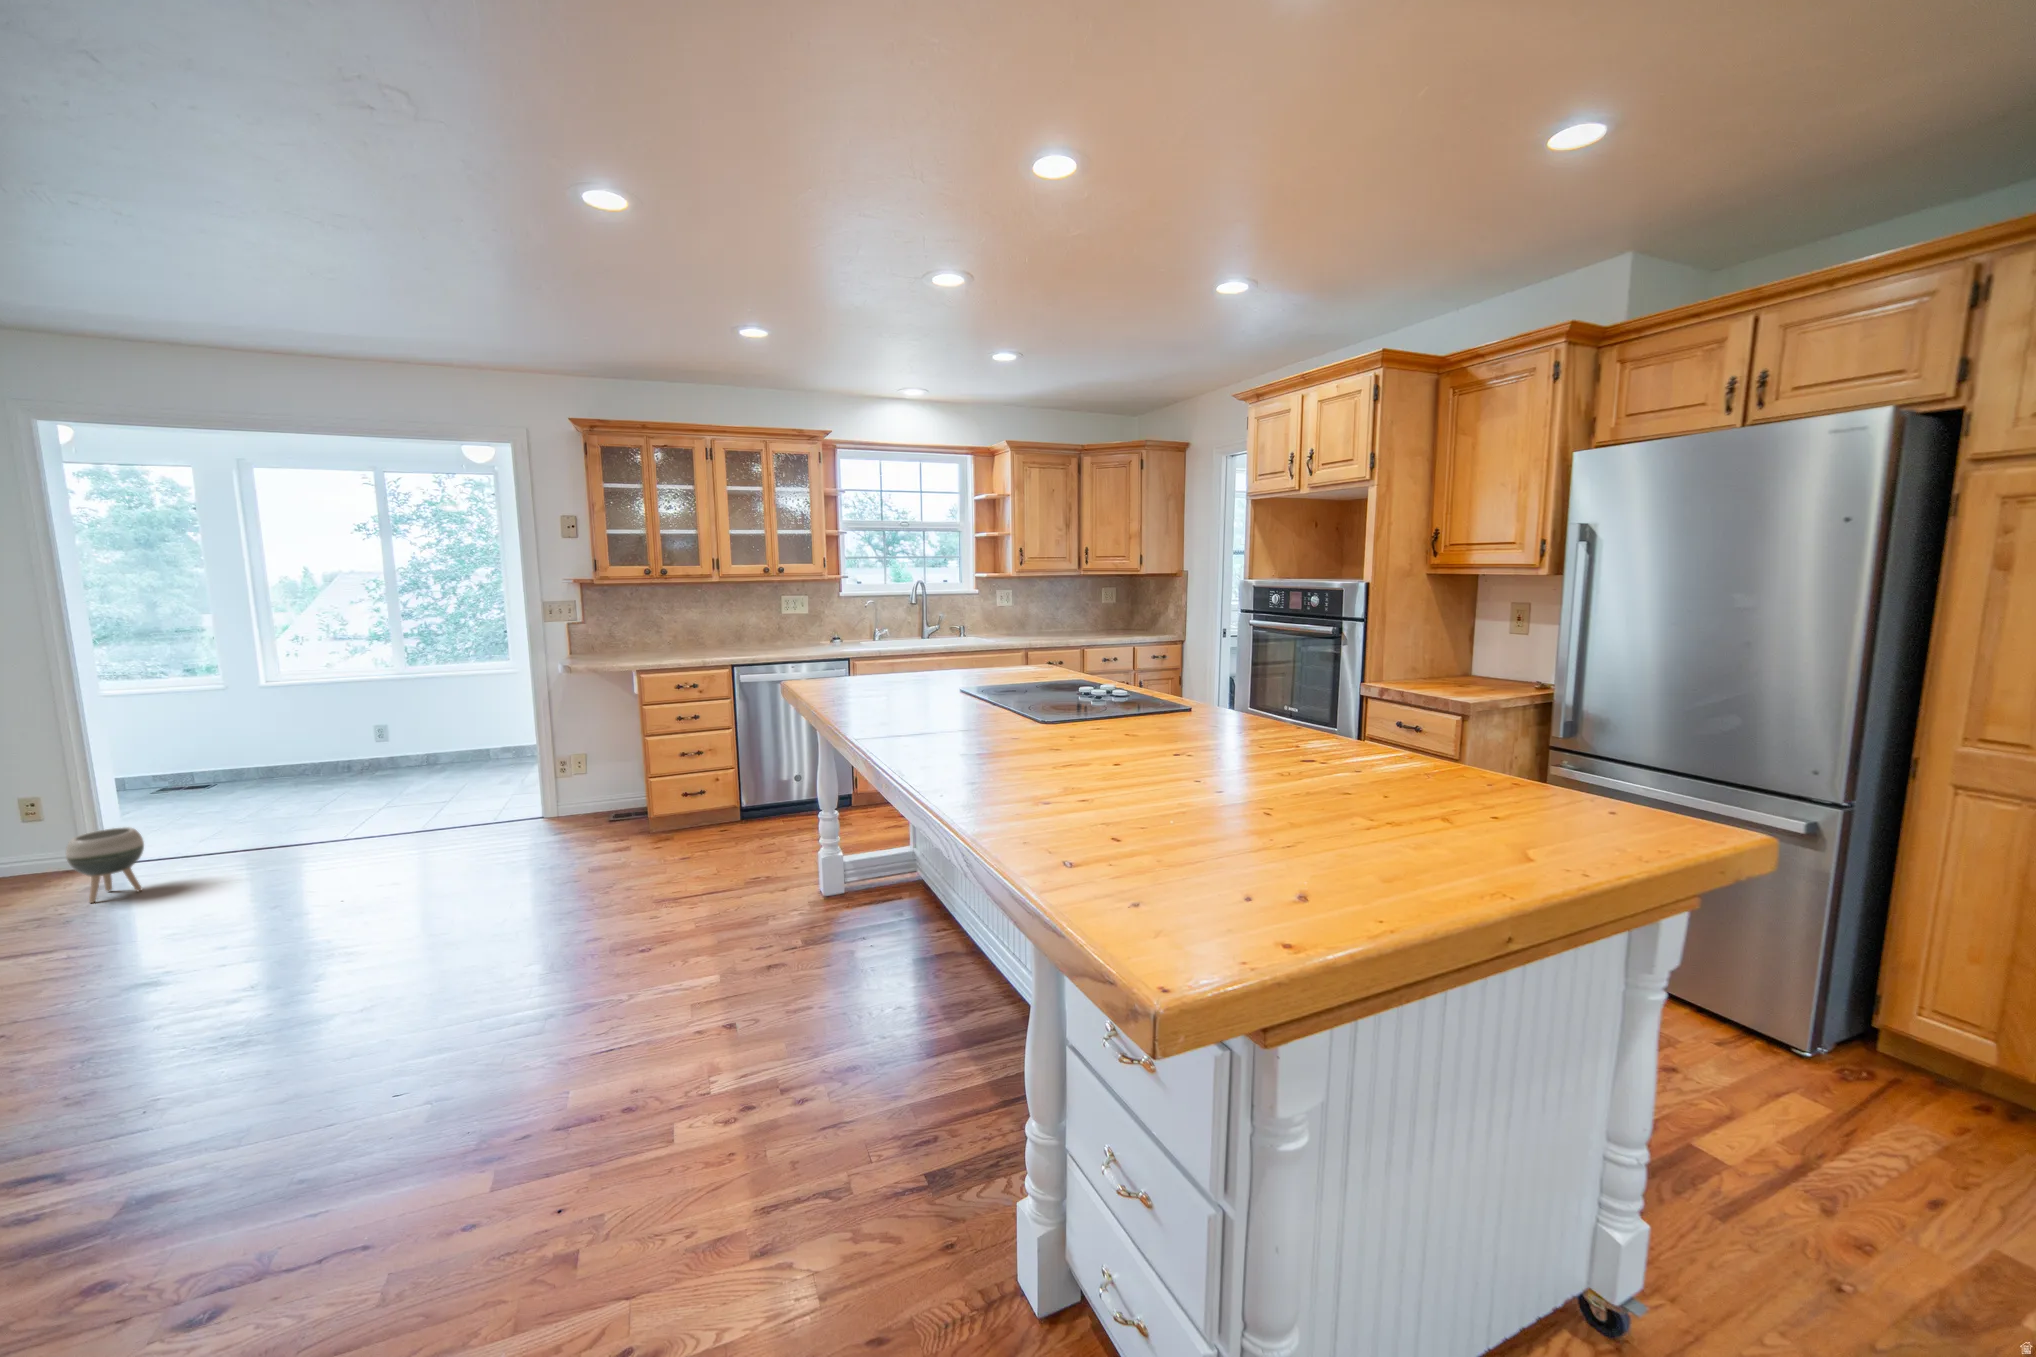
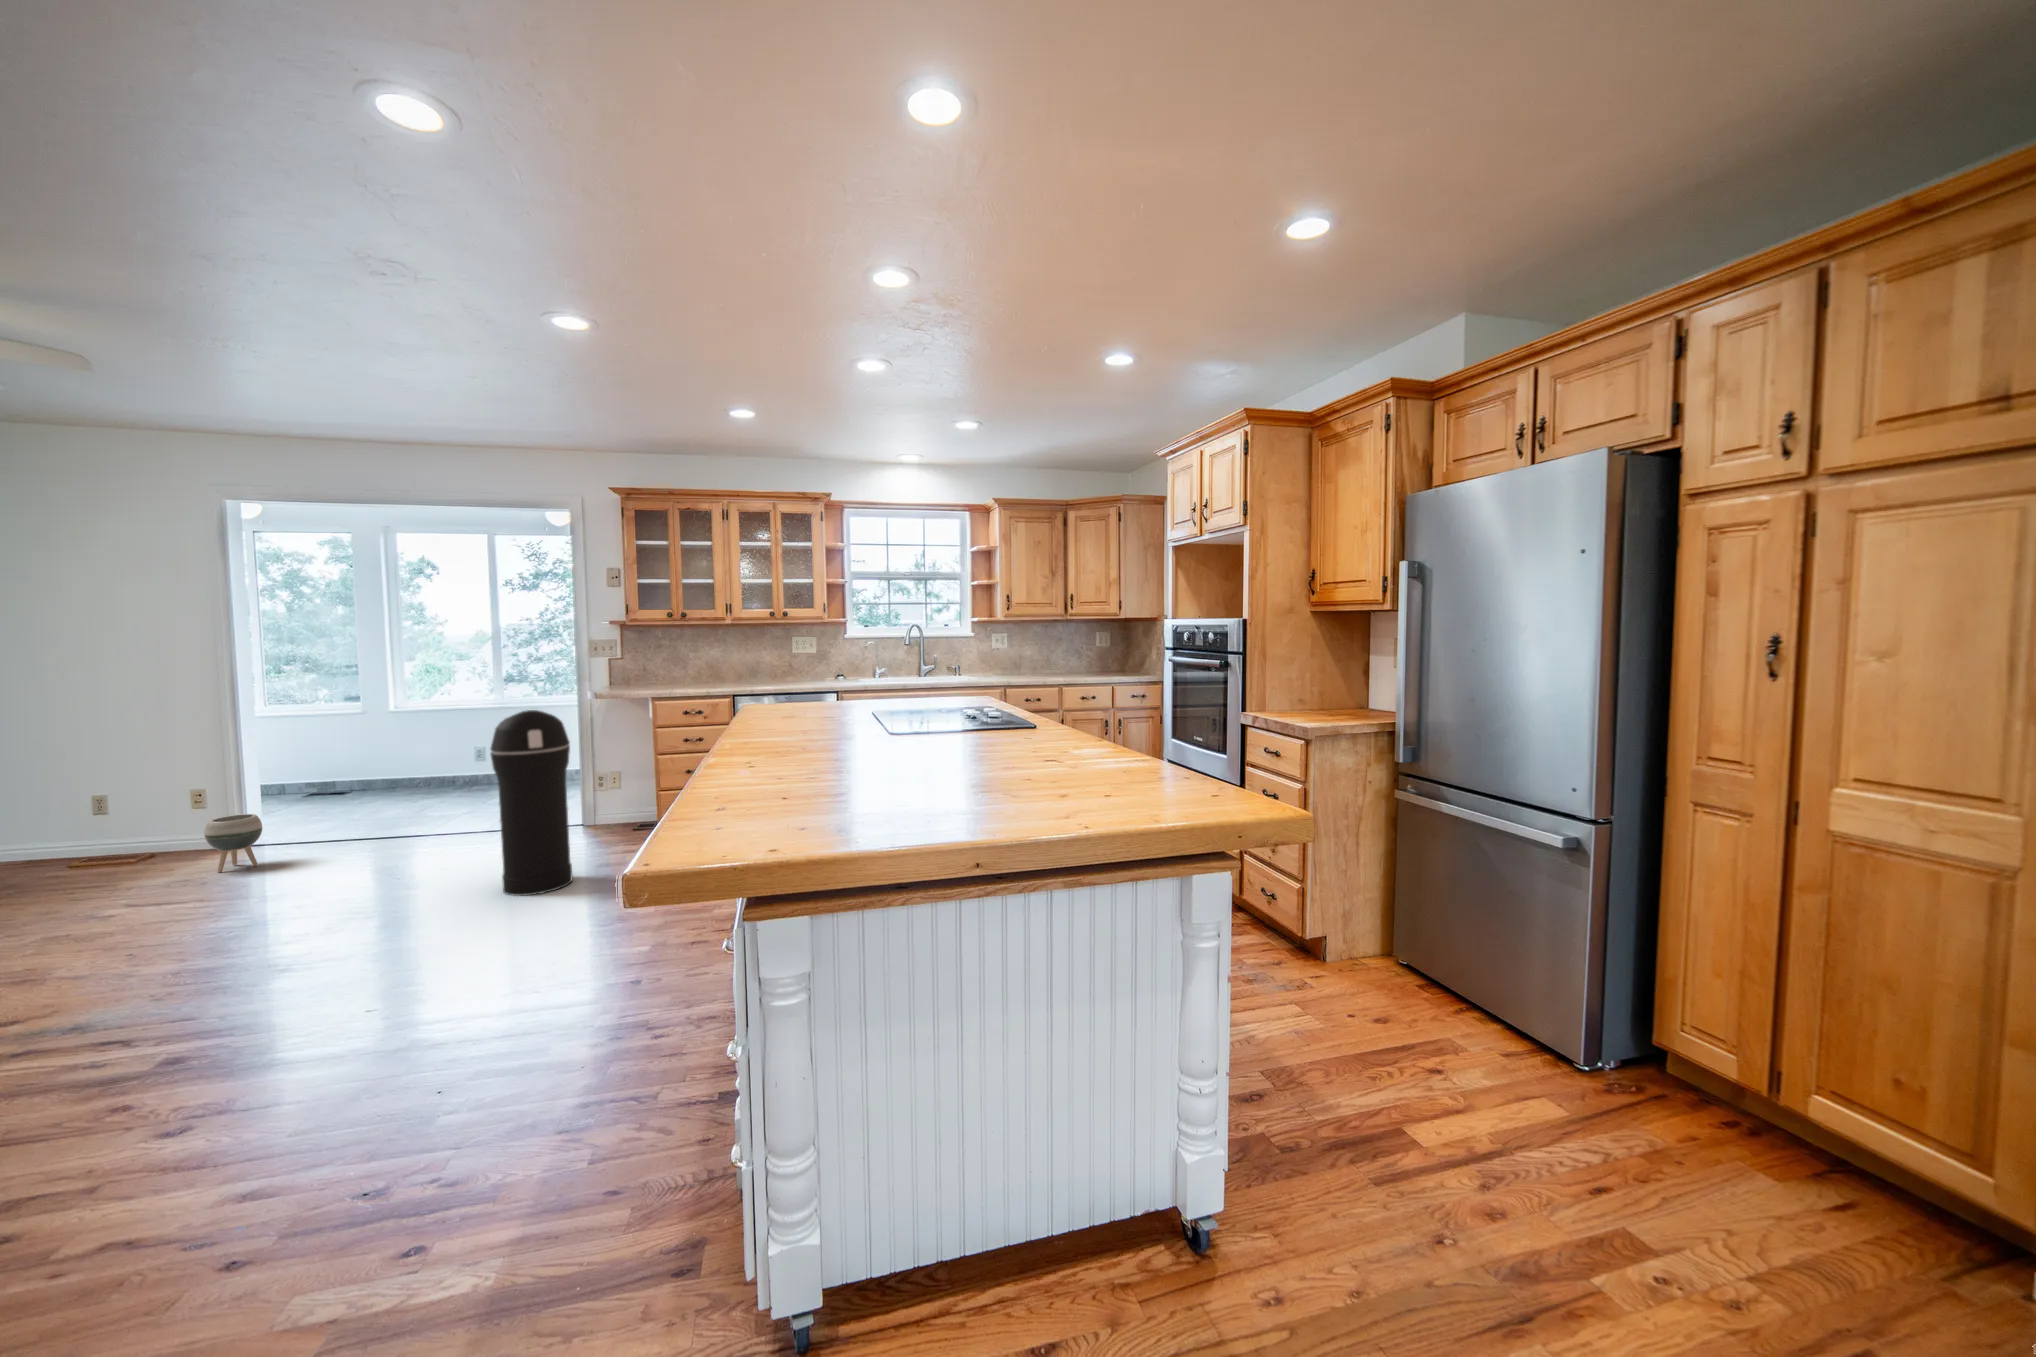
trash can: none [469,693,575,915] -> present [491,710,573,896]

